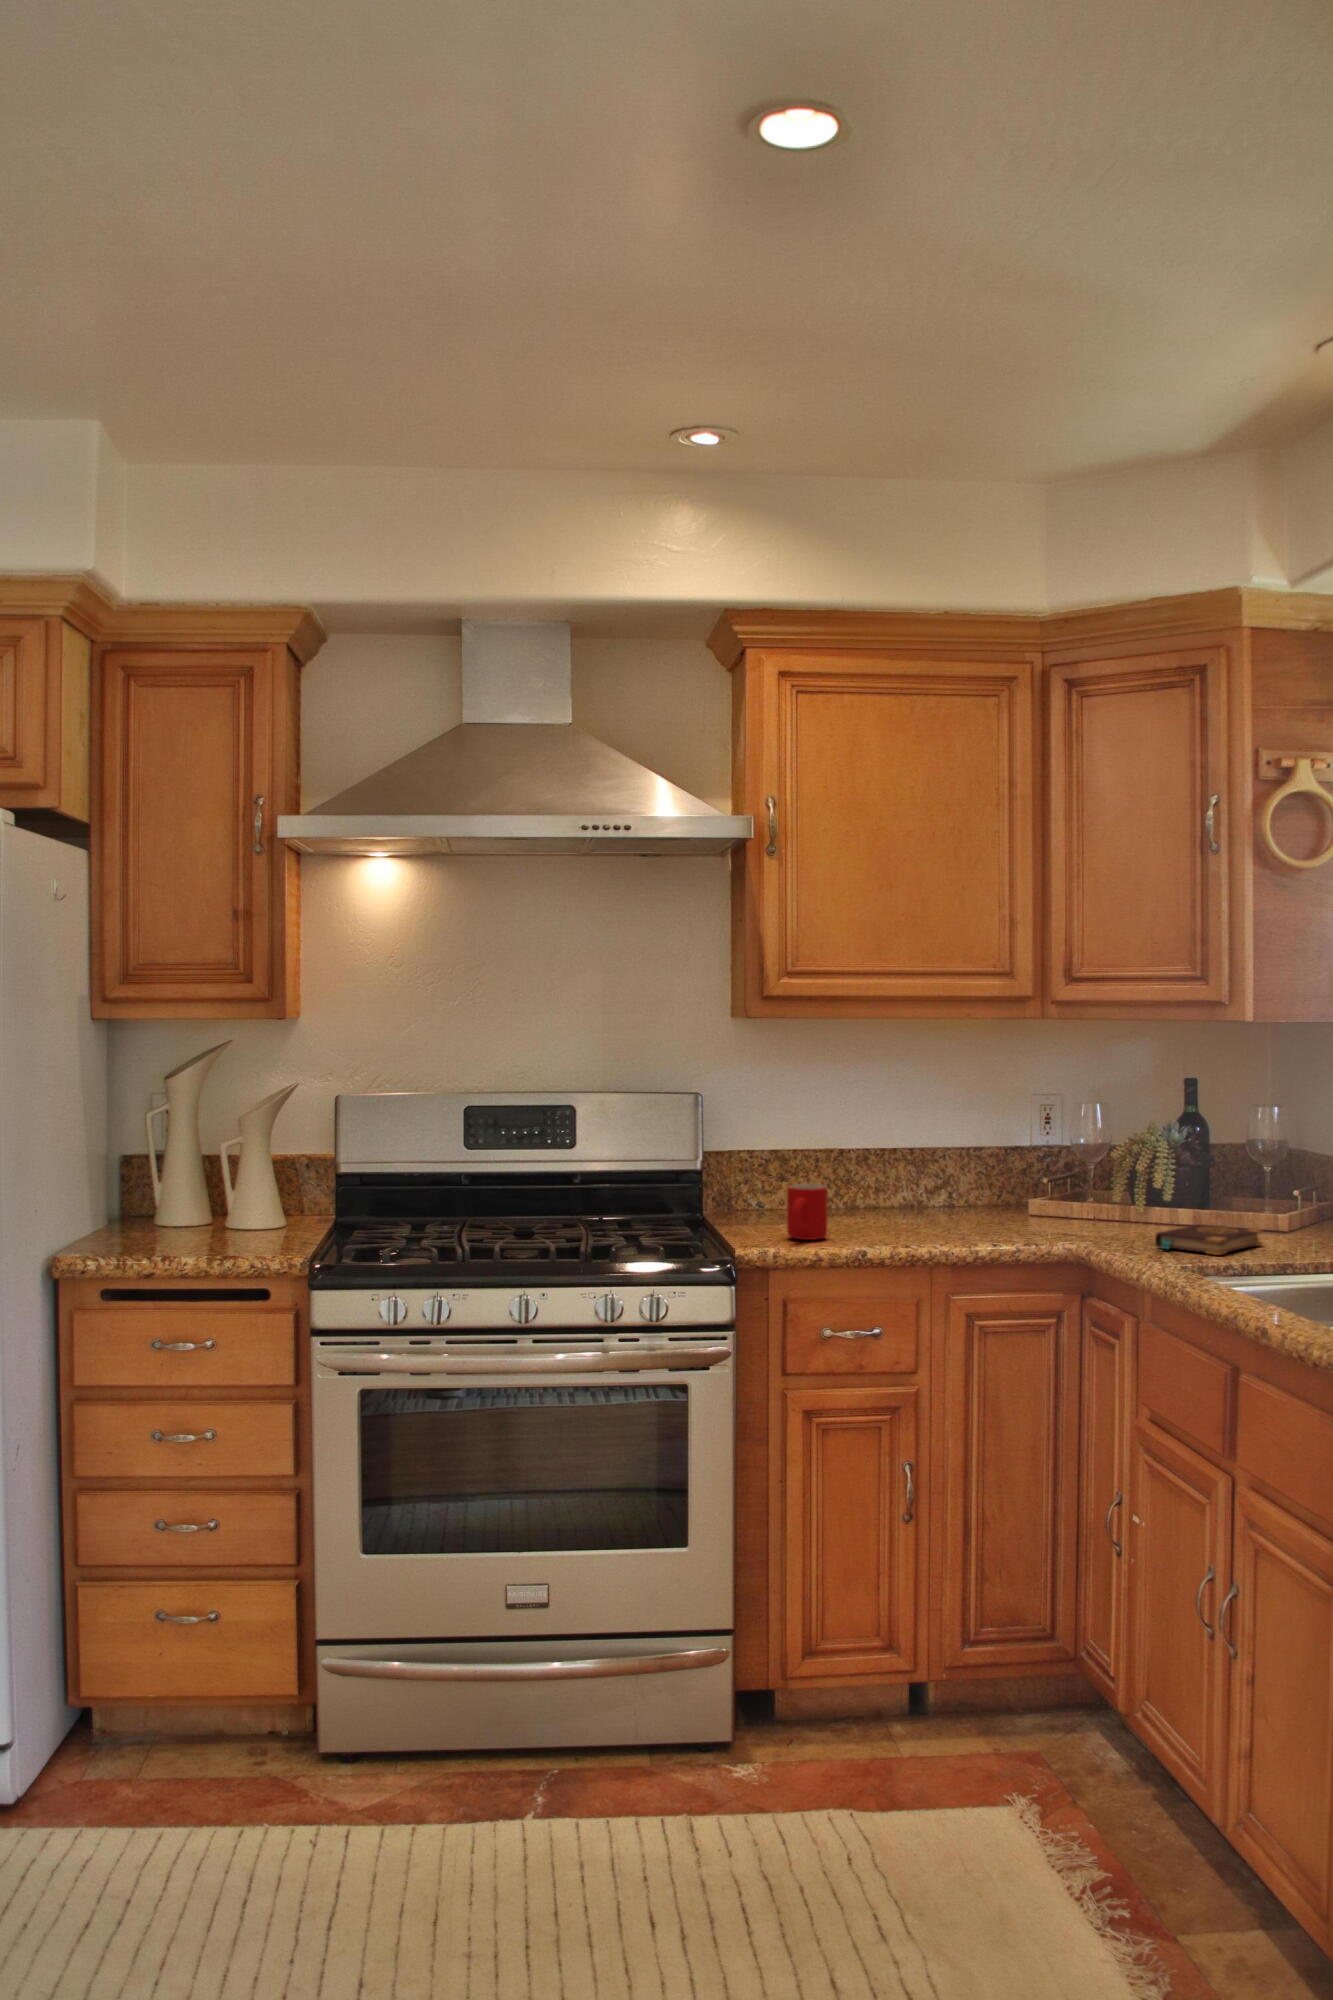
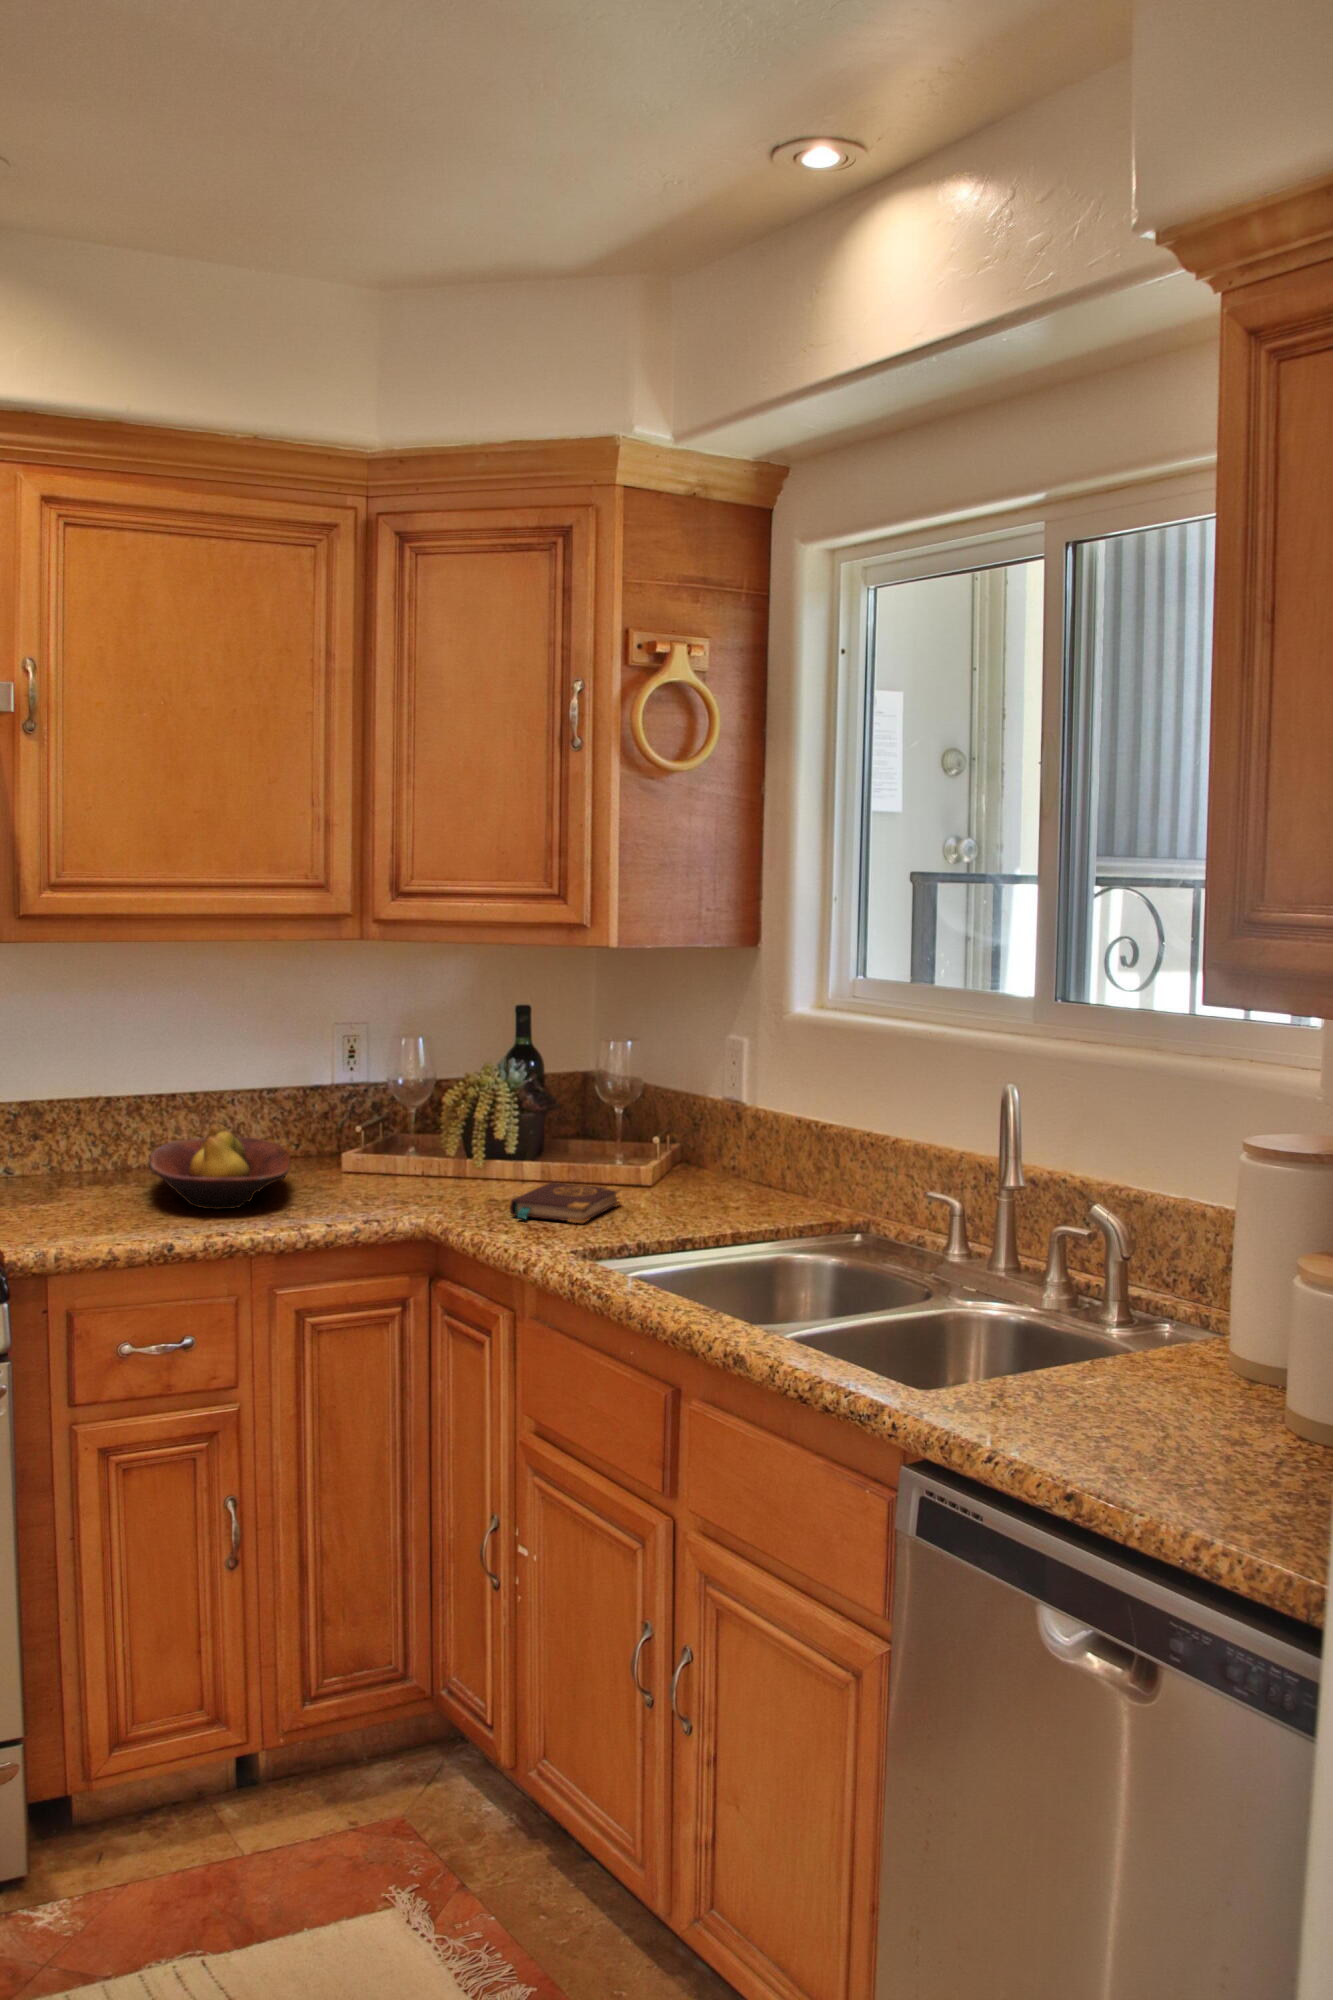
fruit bowl: none [862,1168,977,1232] -> present [148,1124,290,1209]
mug: present [787,1184,827,1240] -> none [65,1160,117,1233]

